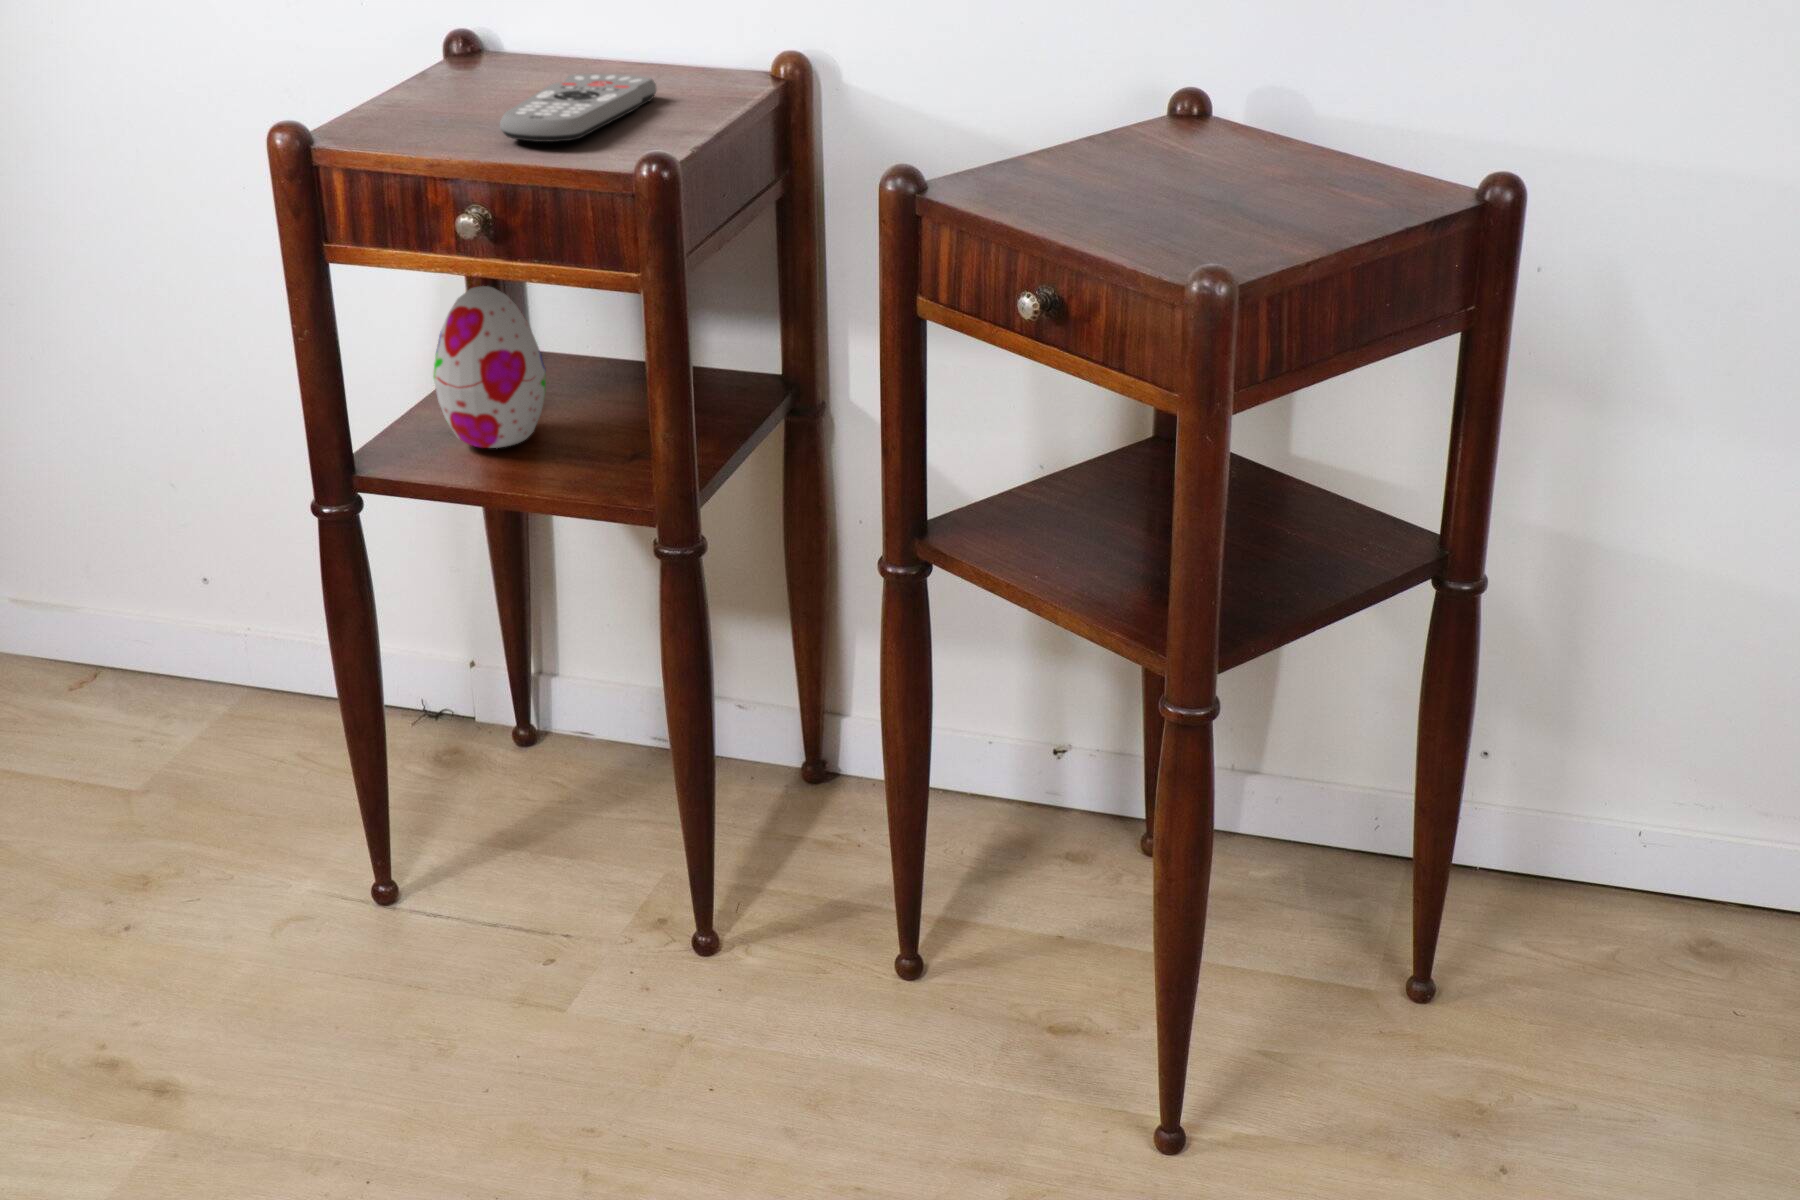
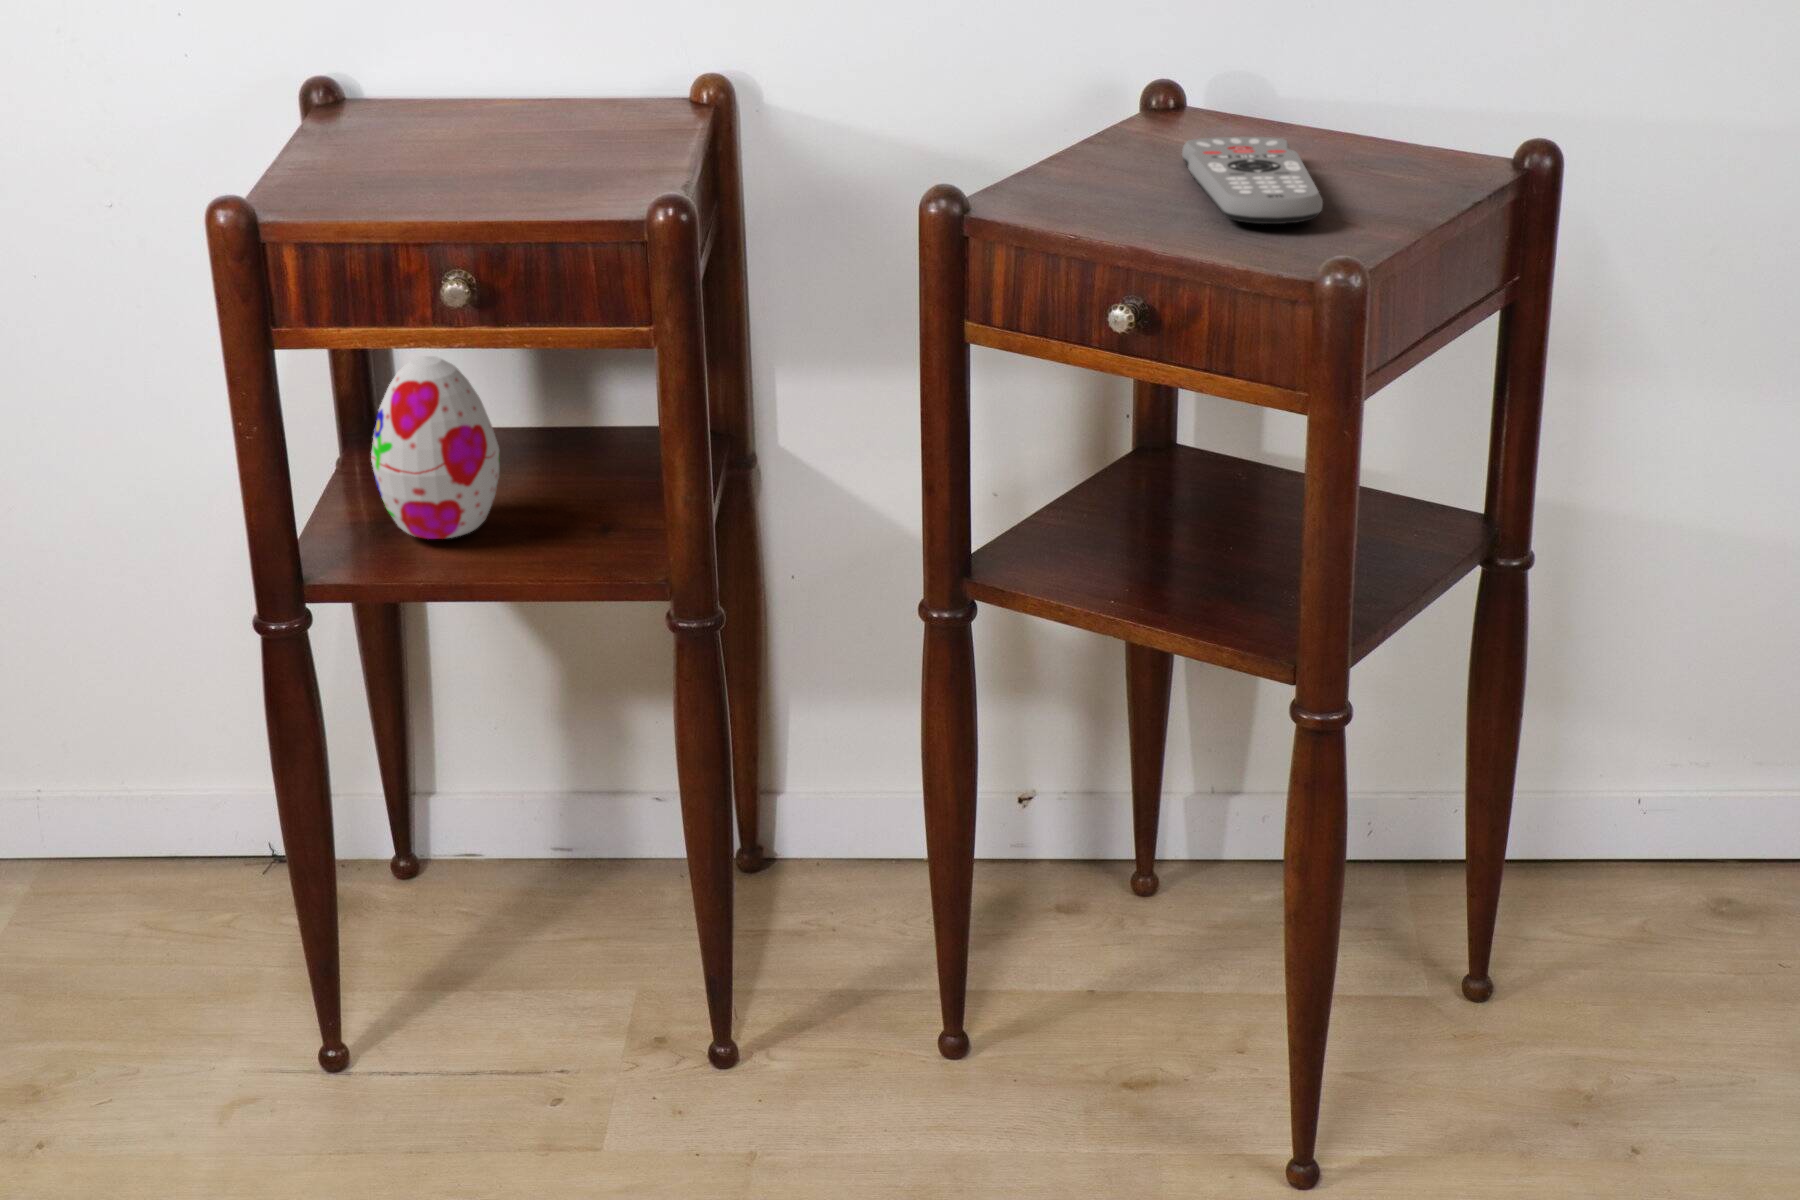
remote control: present [500,74,657,142] -> present [1182,137,1323,224]

